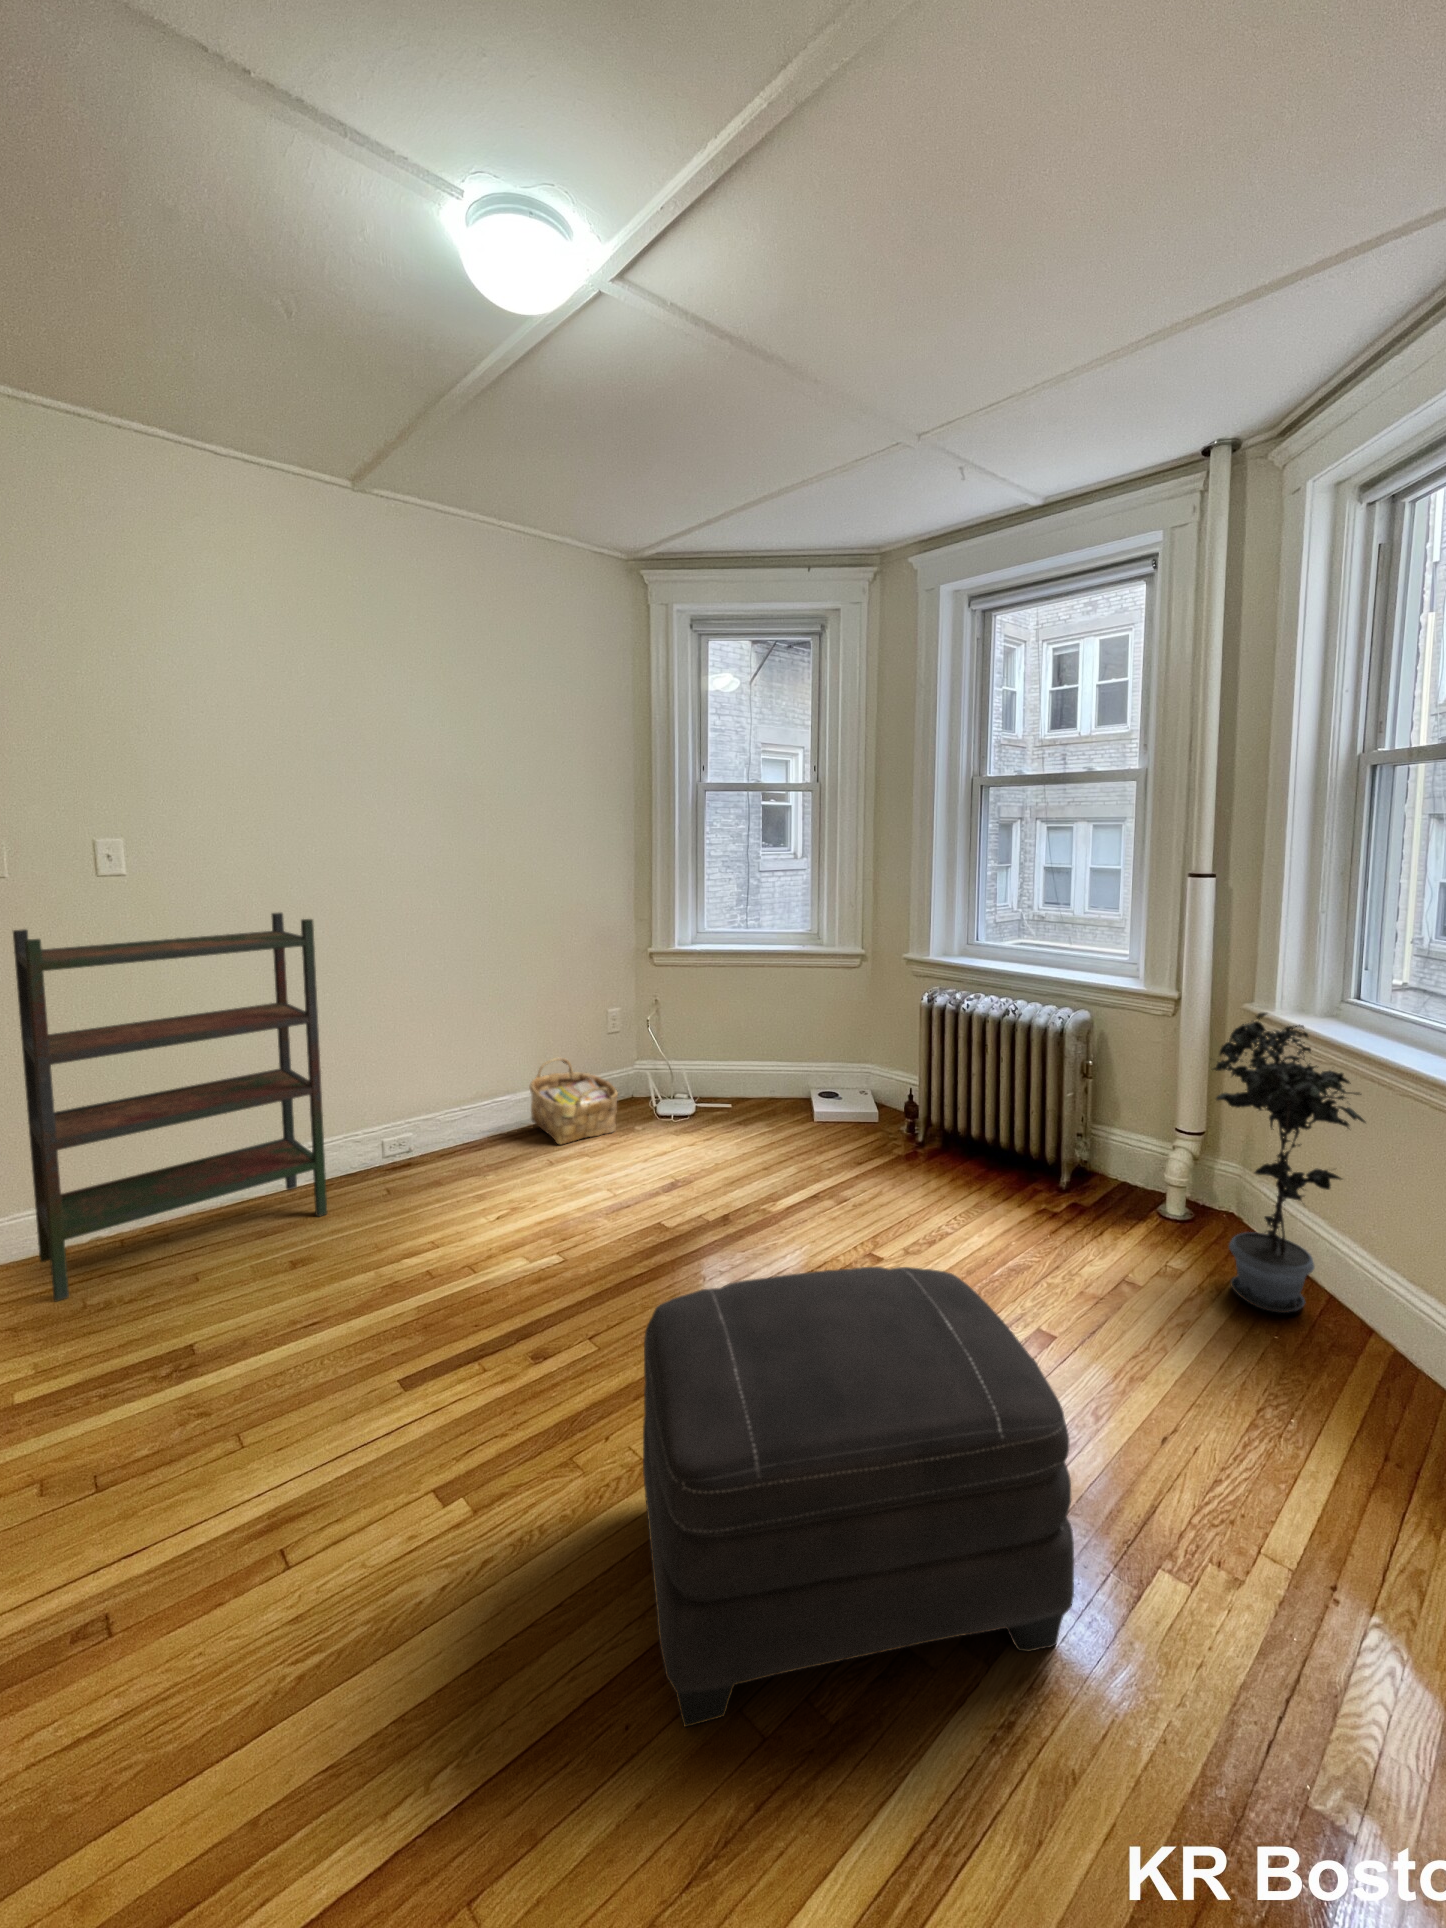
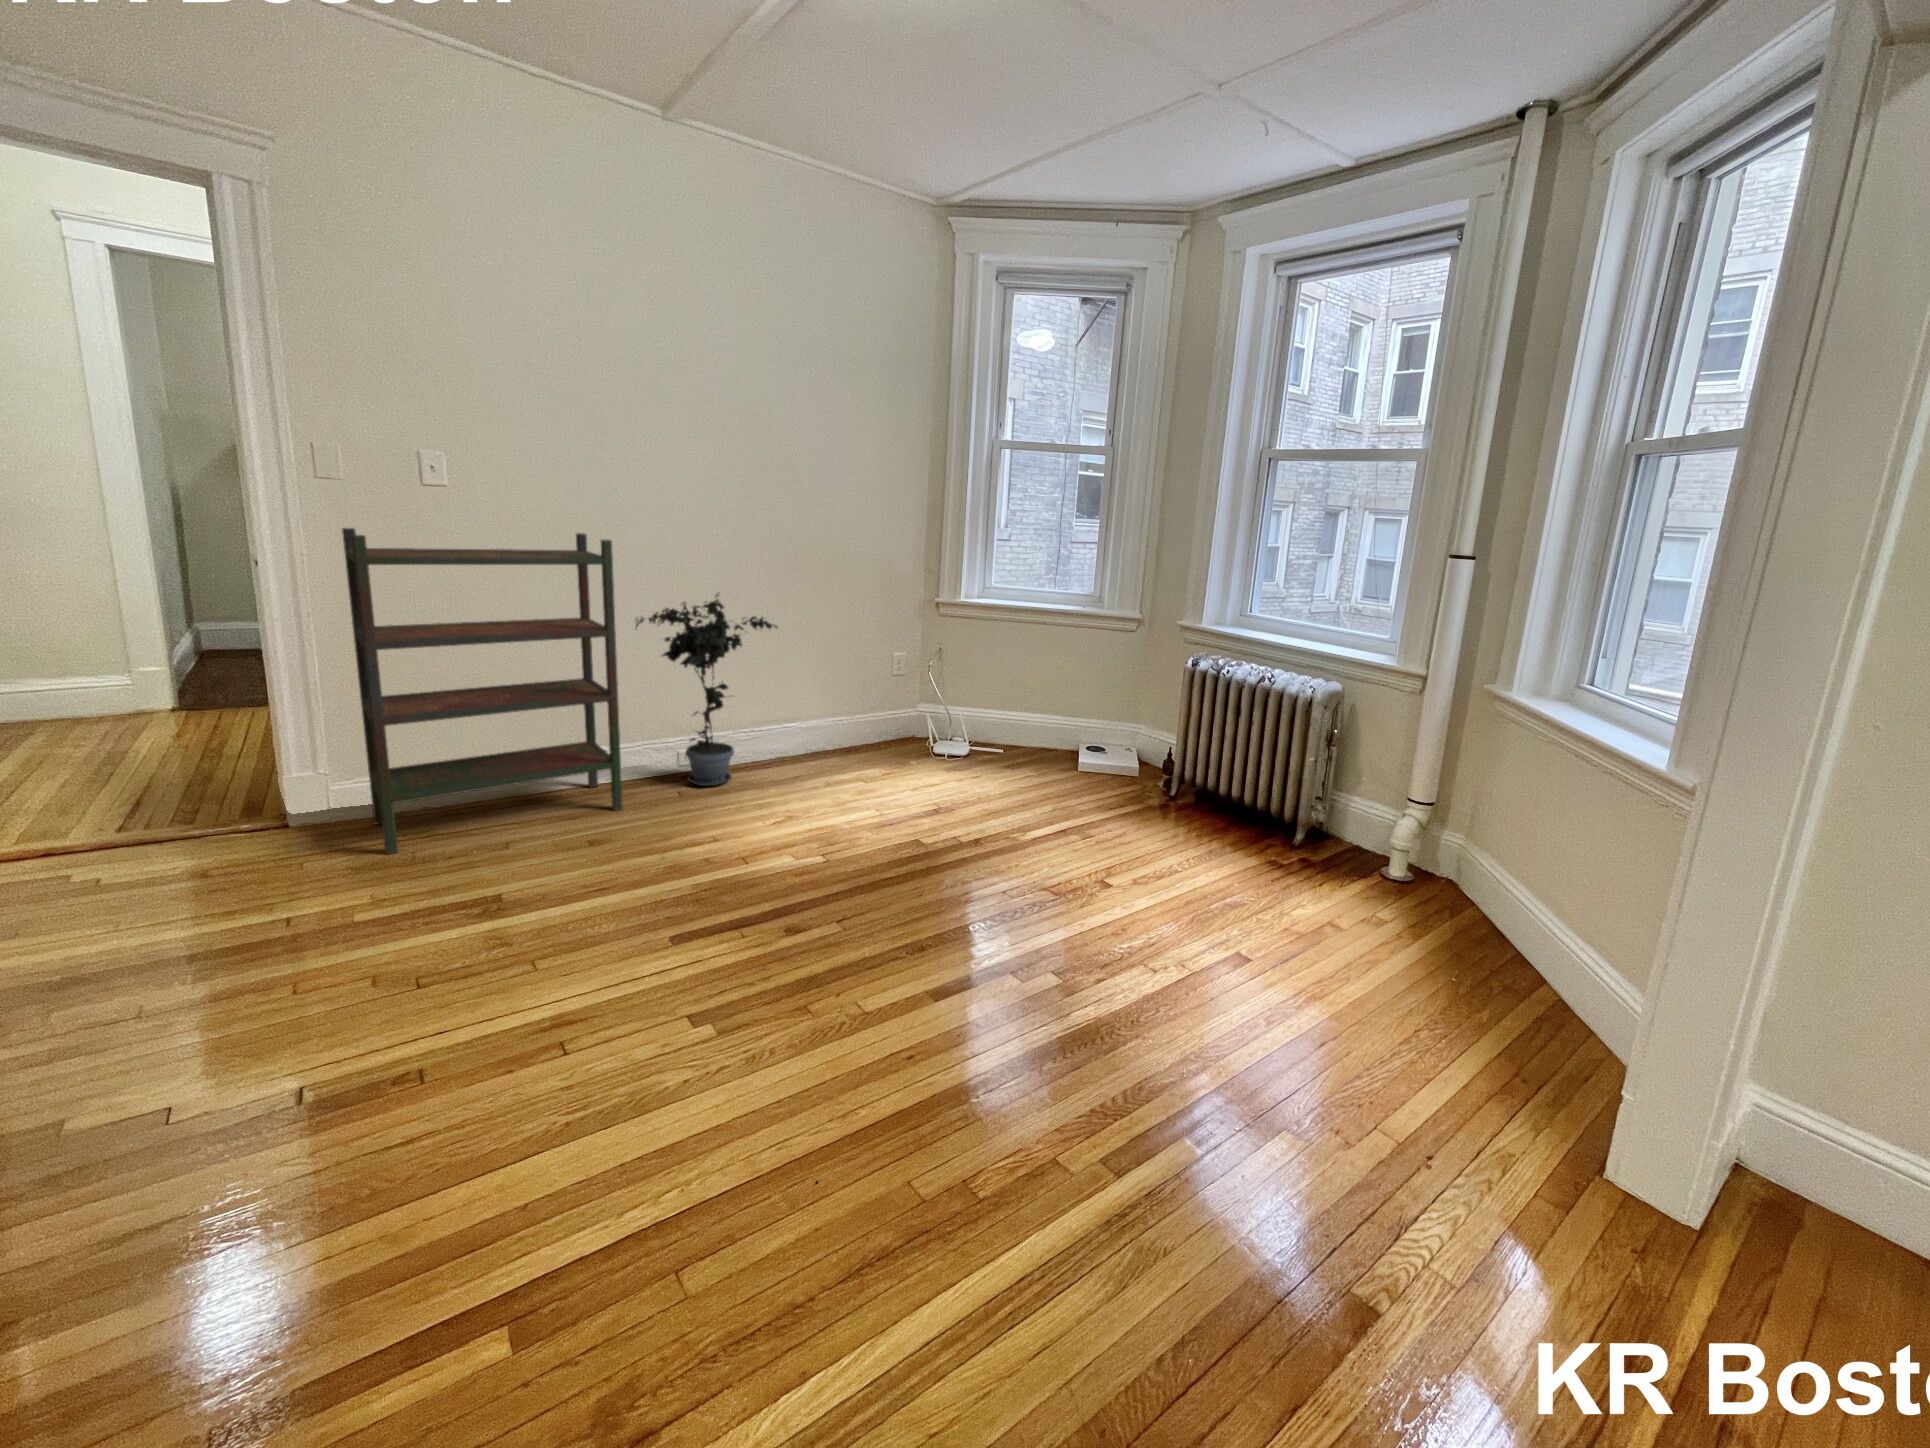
potted plant: present [1213,1013,1366,1313] -> present [635,594,777,786]
woven basket: present [529,1057,618,1144] -> none [814,694,895,772]
ottoman: present [643,1267,1074,1727] -> none [848,864,1204,1186]

